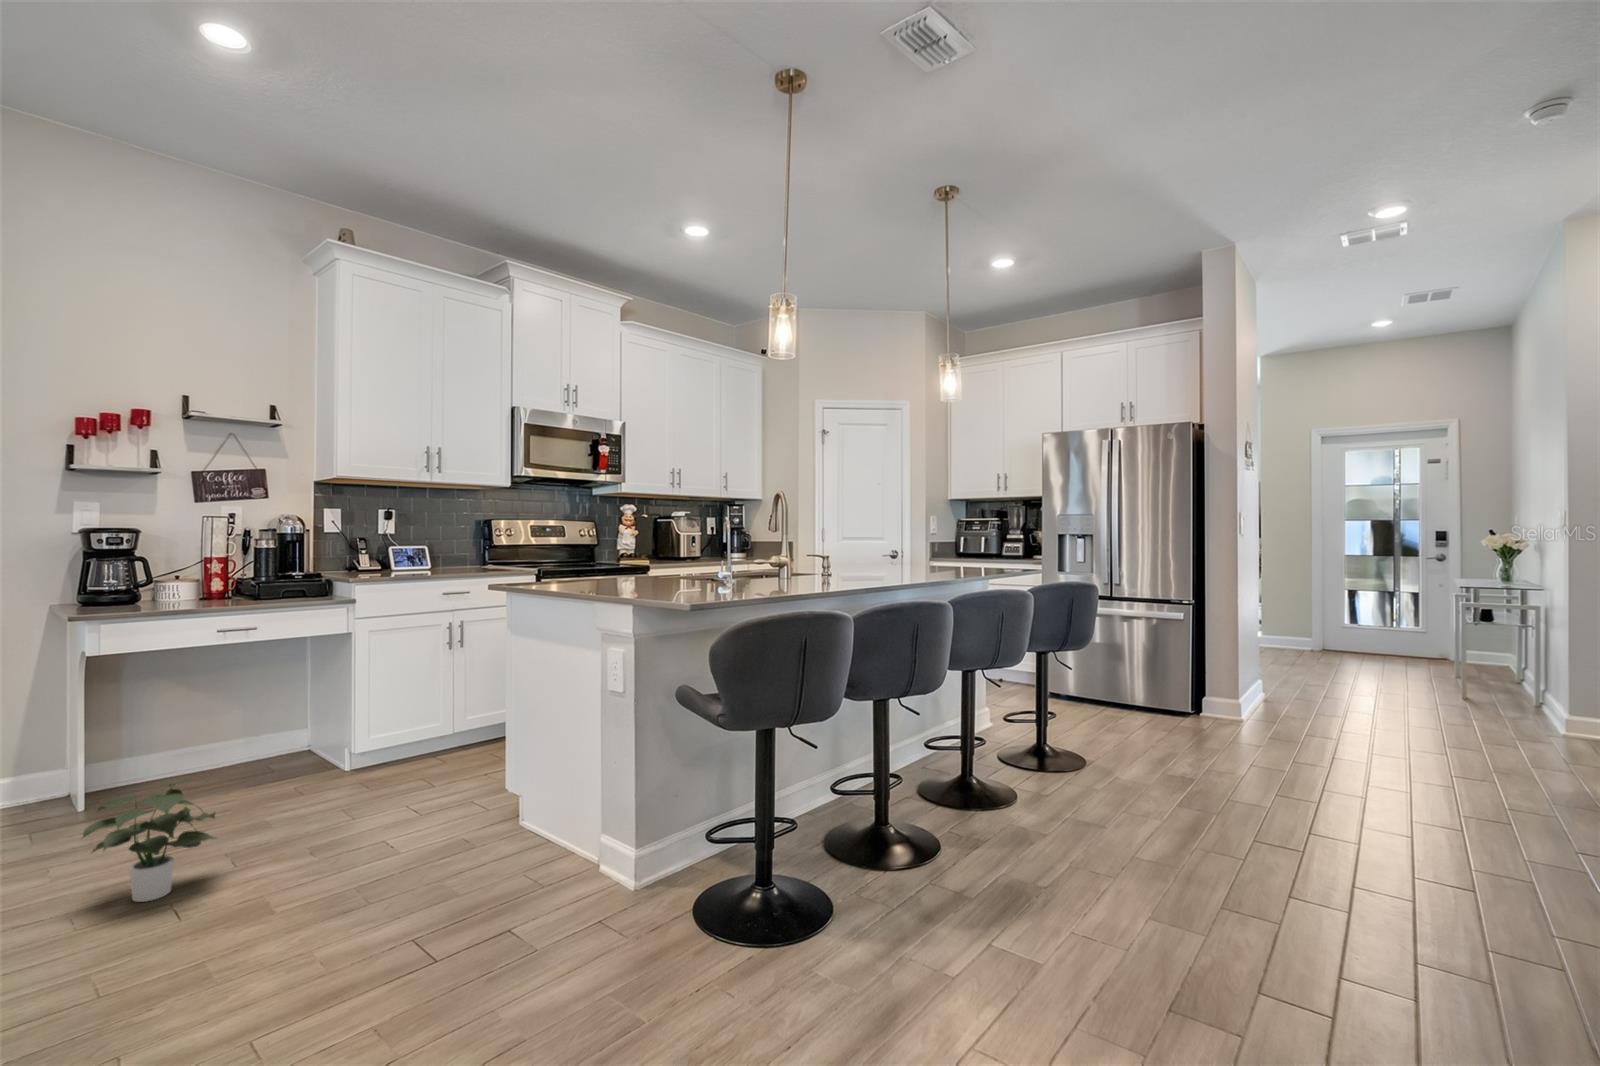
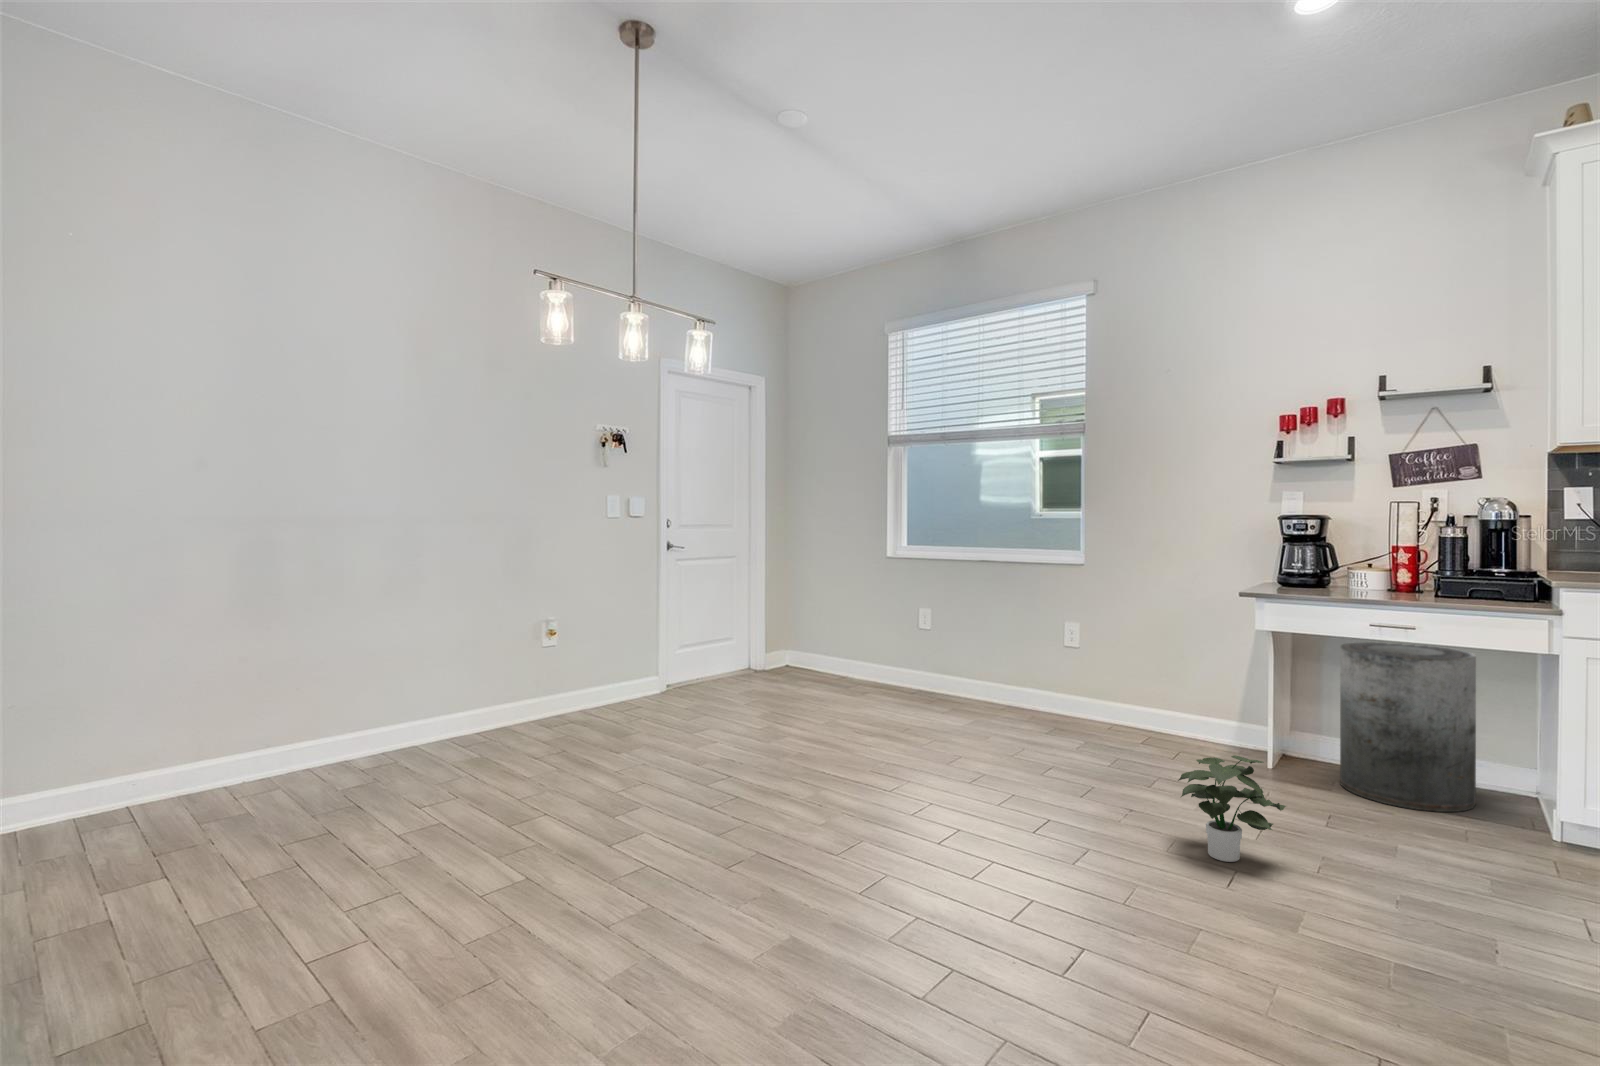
trash can: none [158,645,280,798] -> present [1340,642,1476,812]

